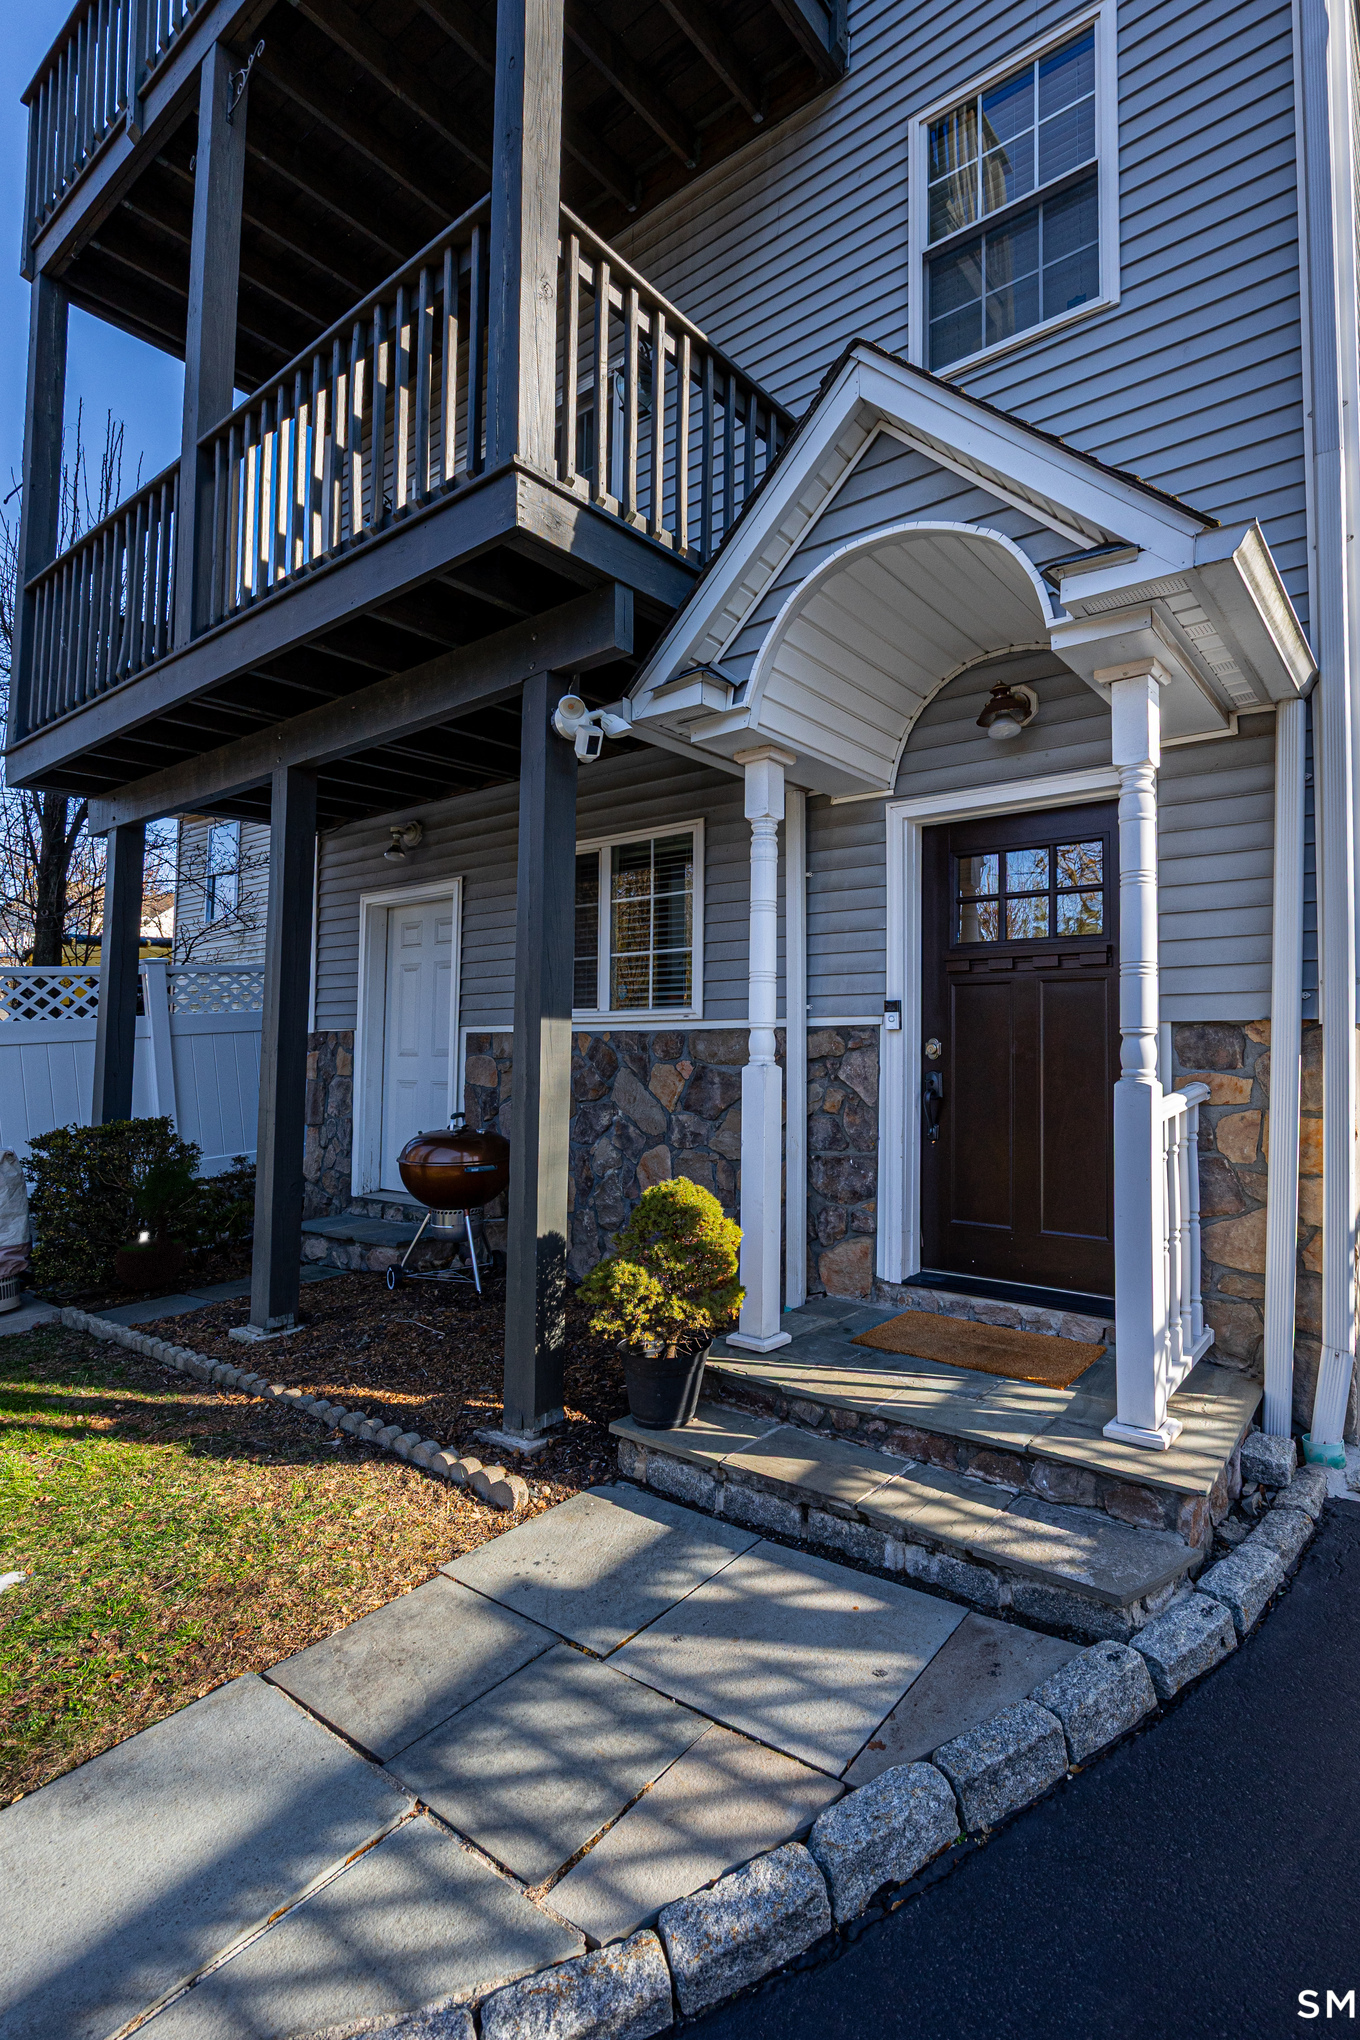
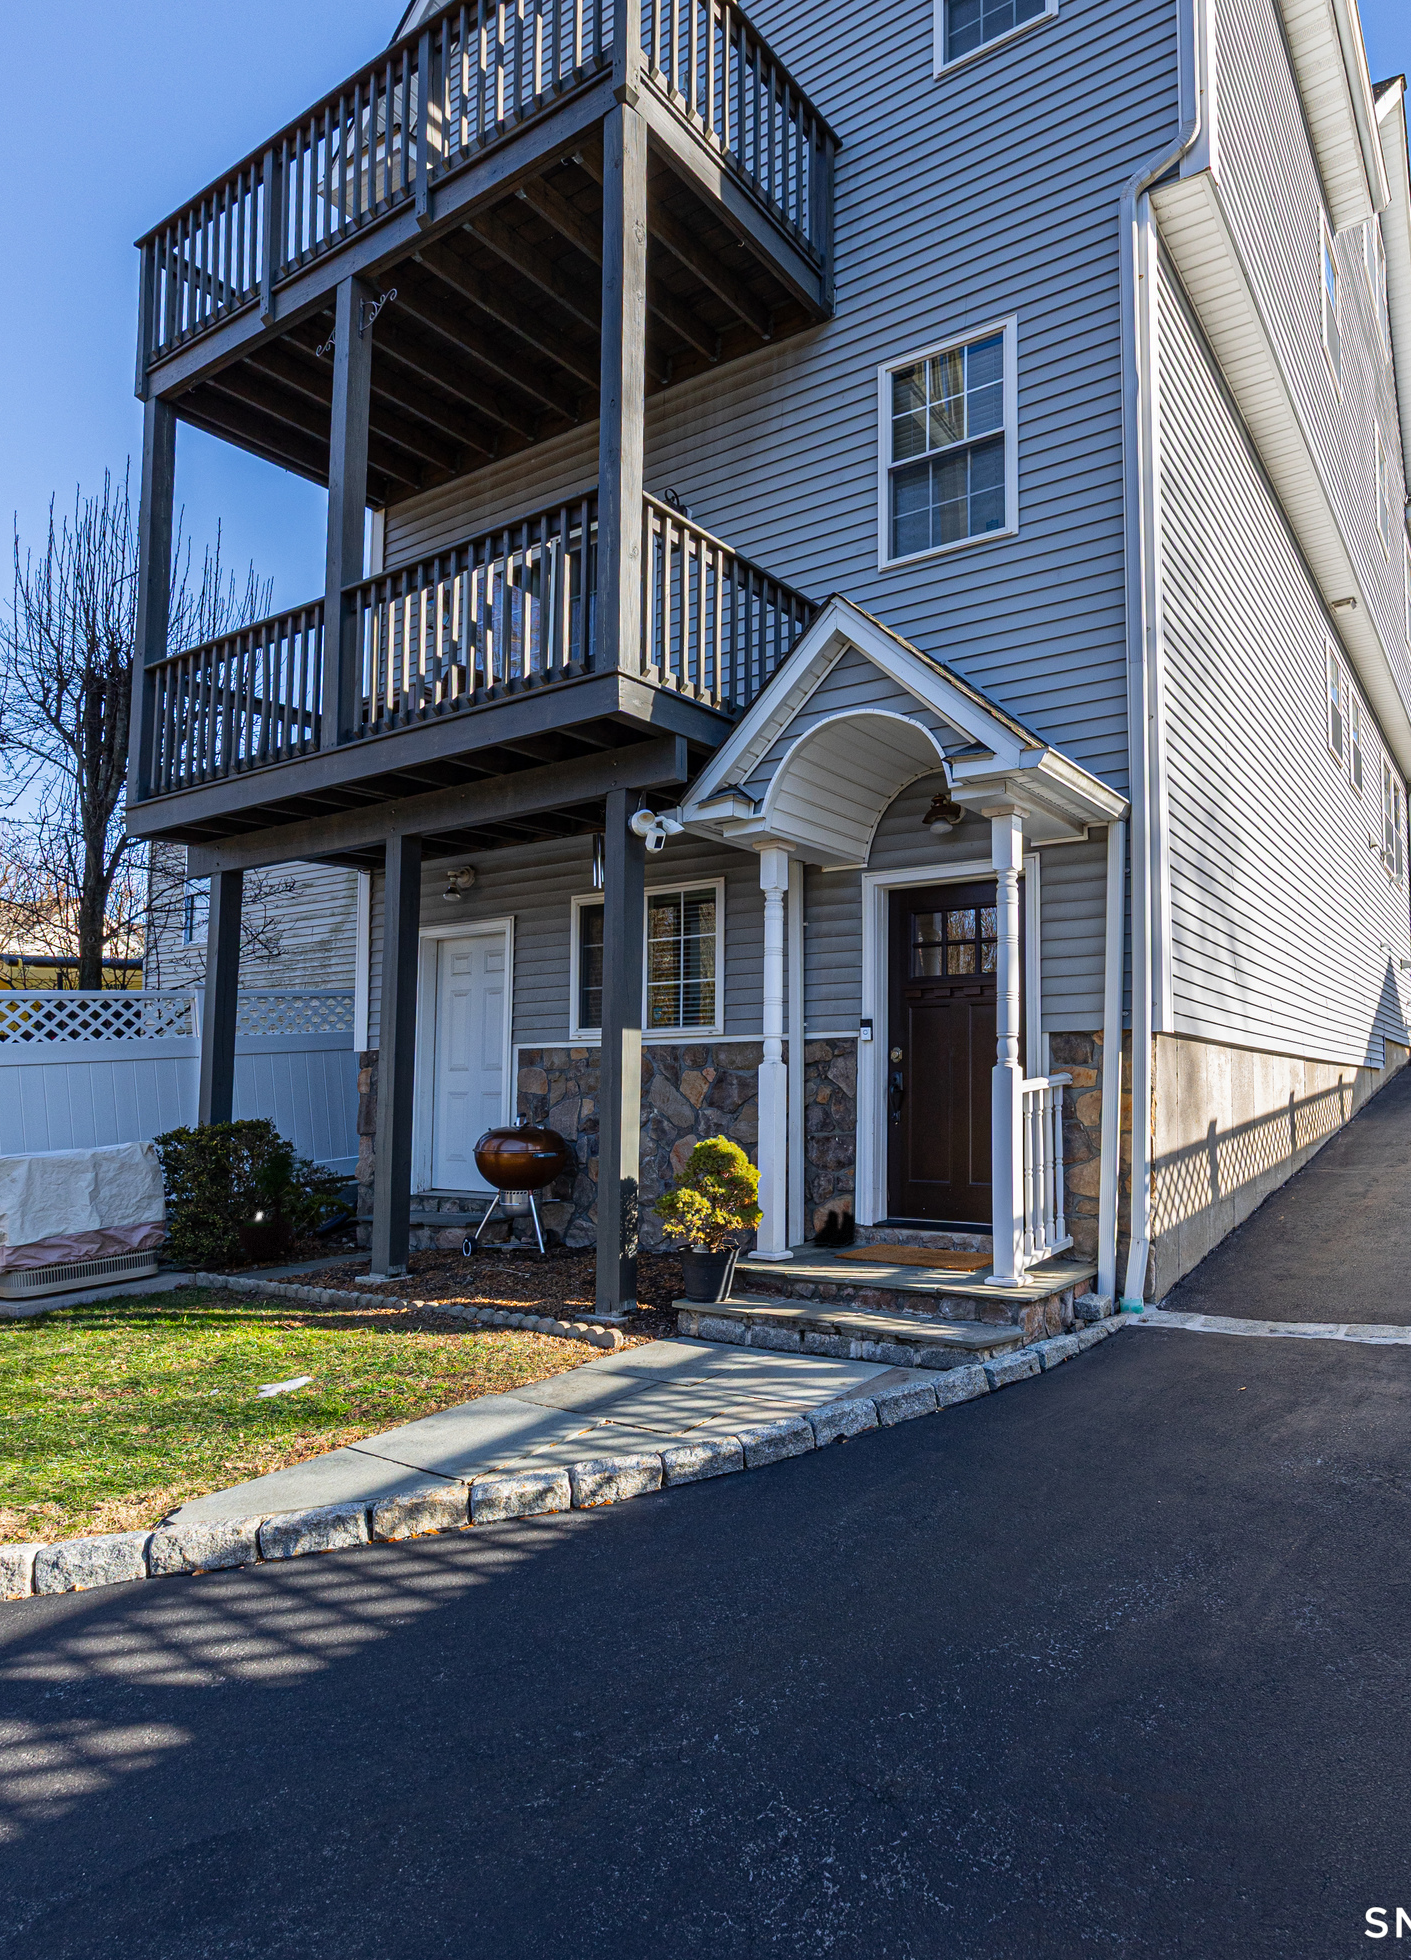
boots: none [820,1262,880,1319] -> present [813,1210,855,1247]

